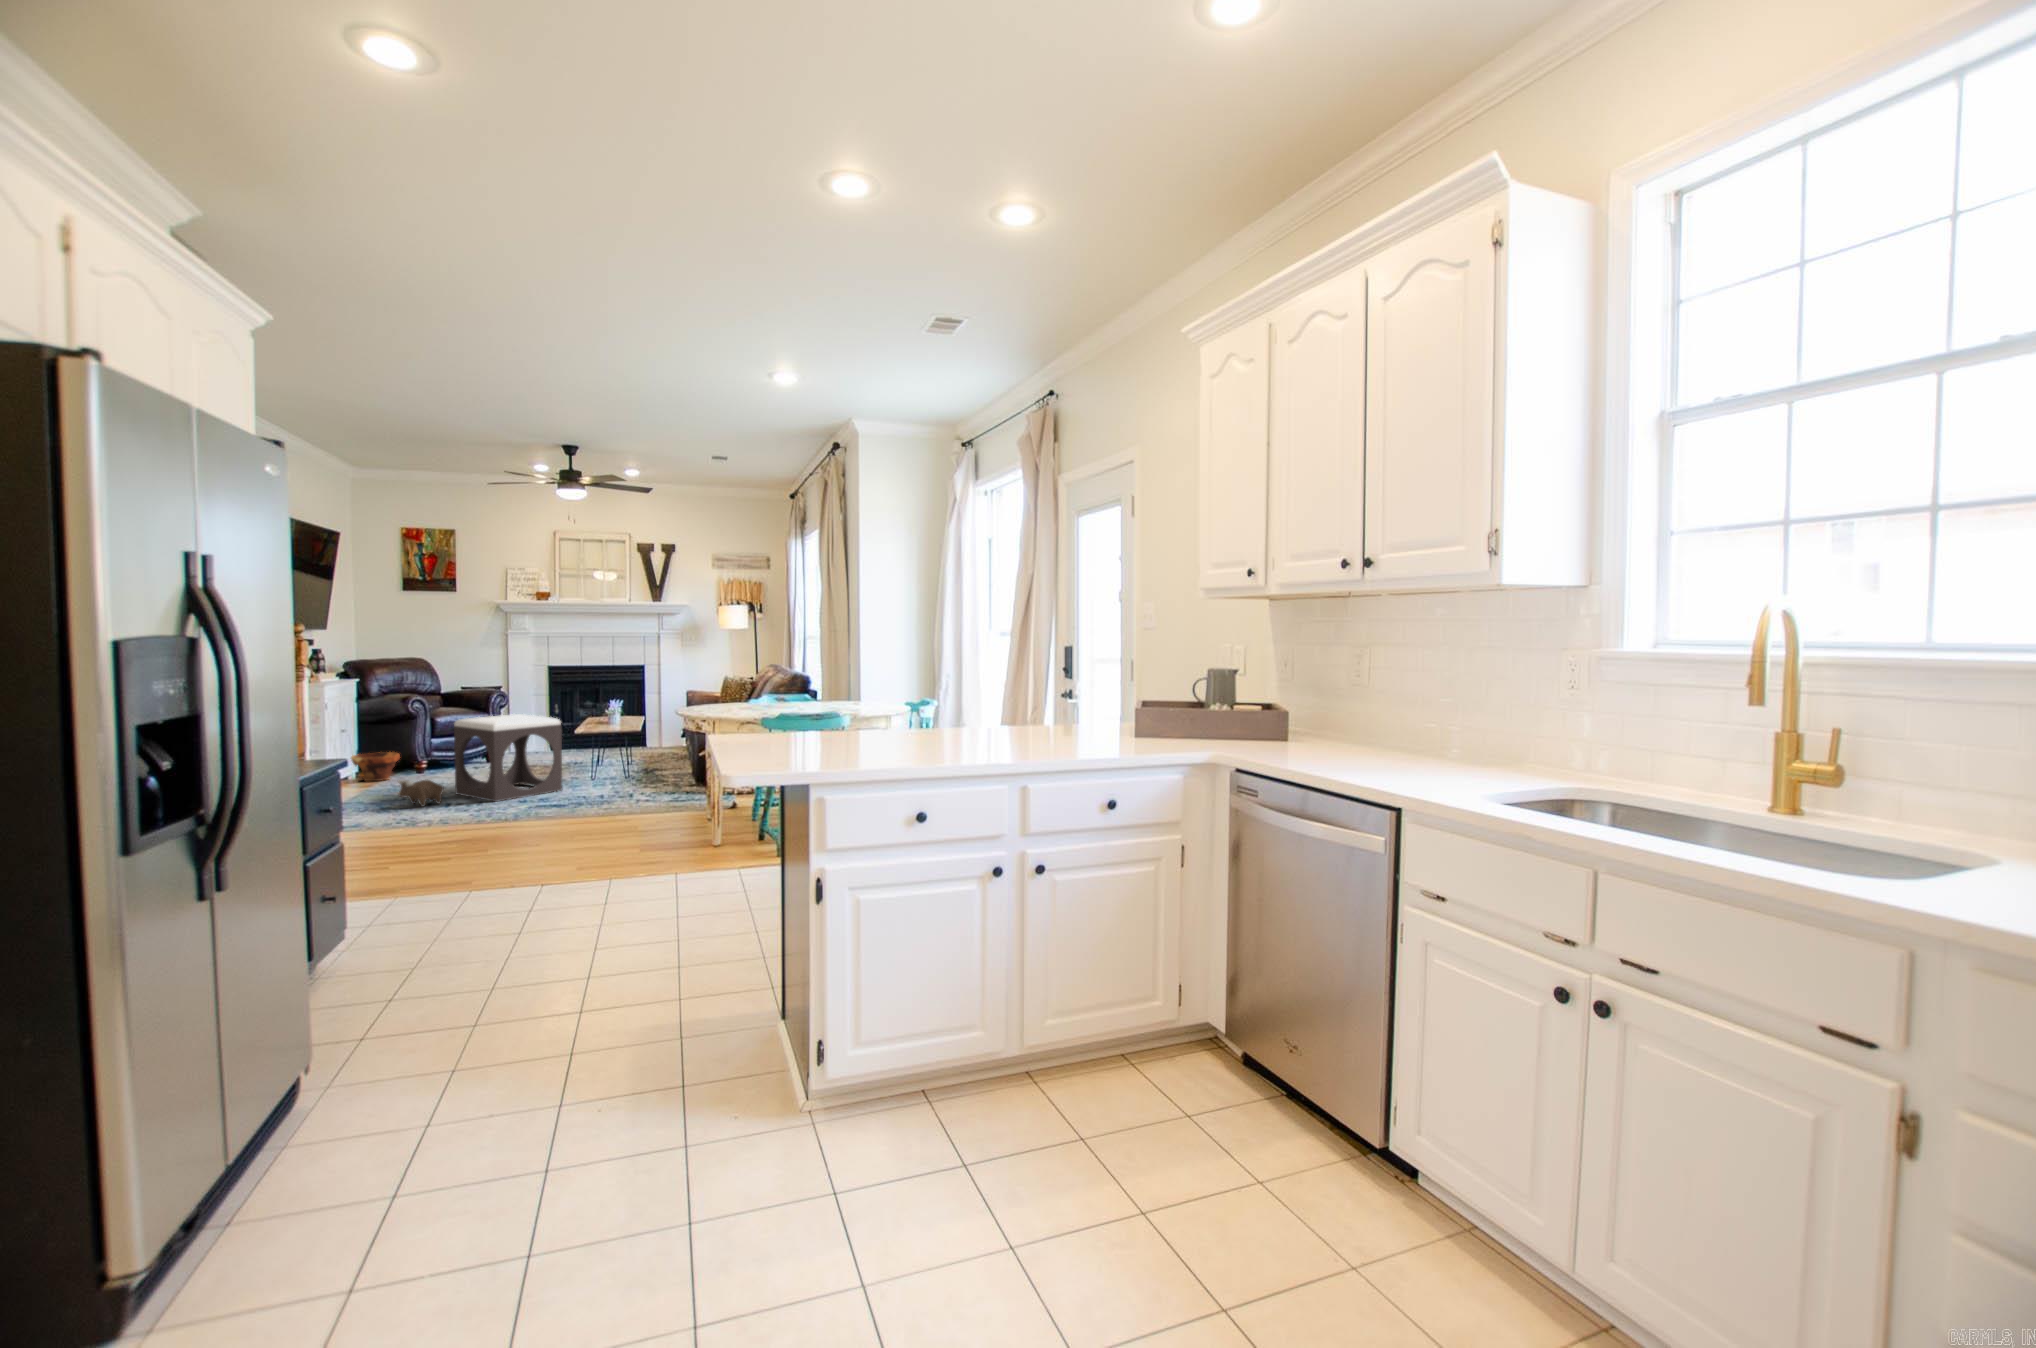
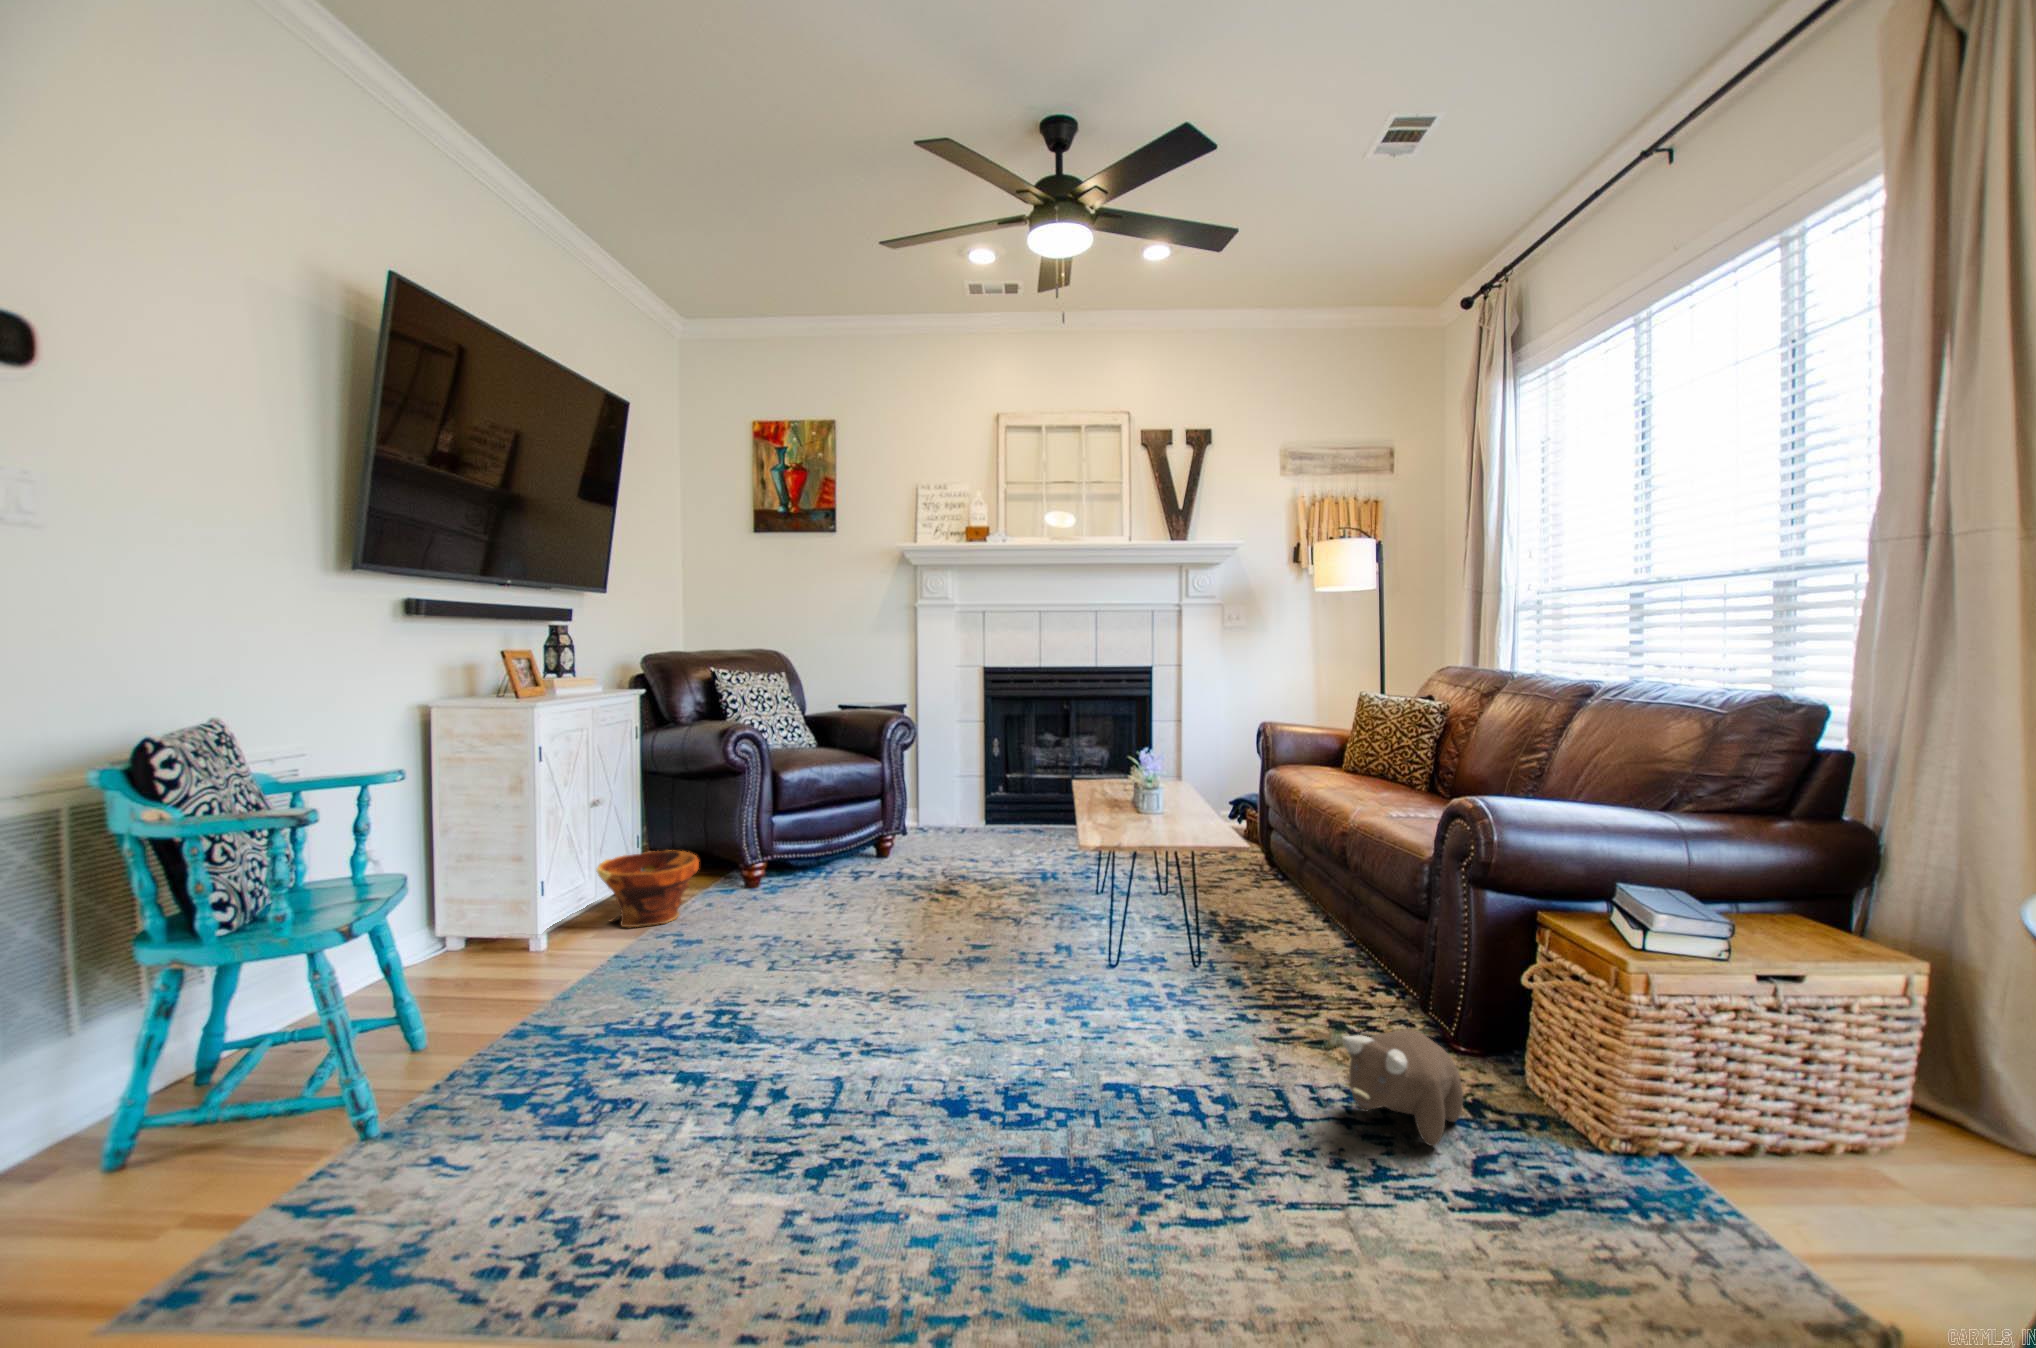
footstool: present [454,714,562,802] -> none [773,788,1078,1142]
plush toy: present [398,780,444,806] -> present [1342,1030,1463,1146]

